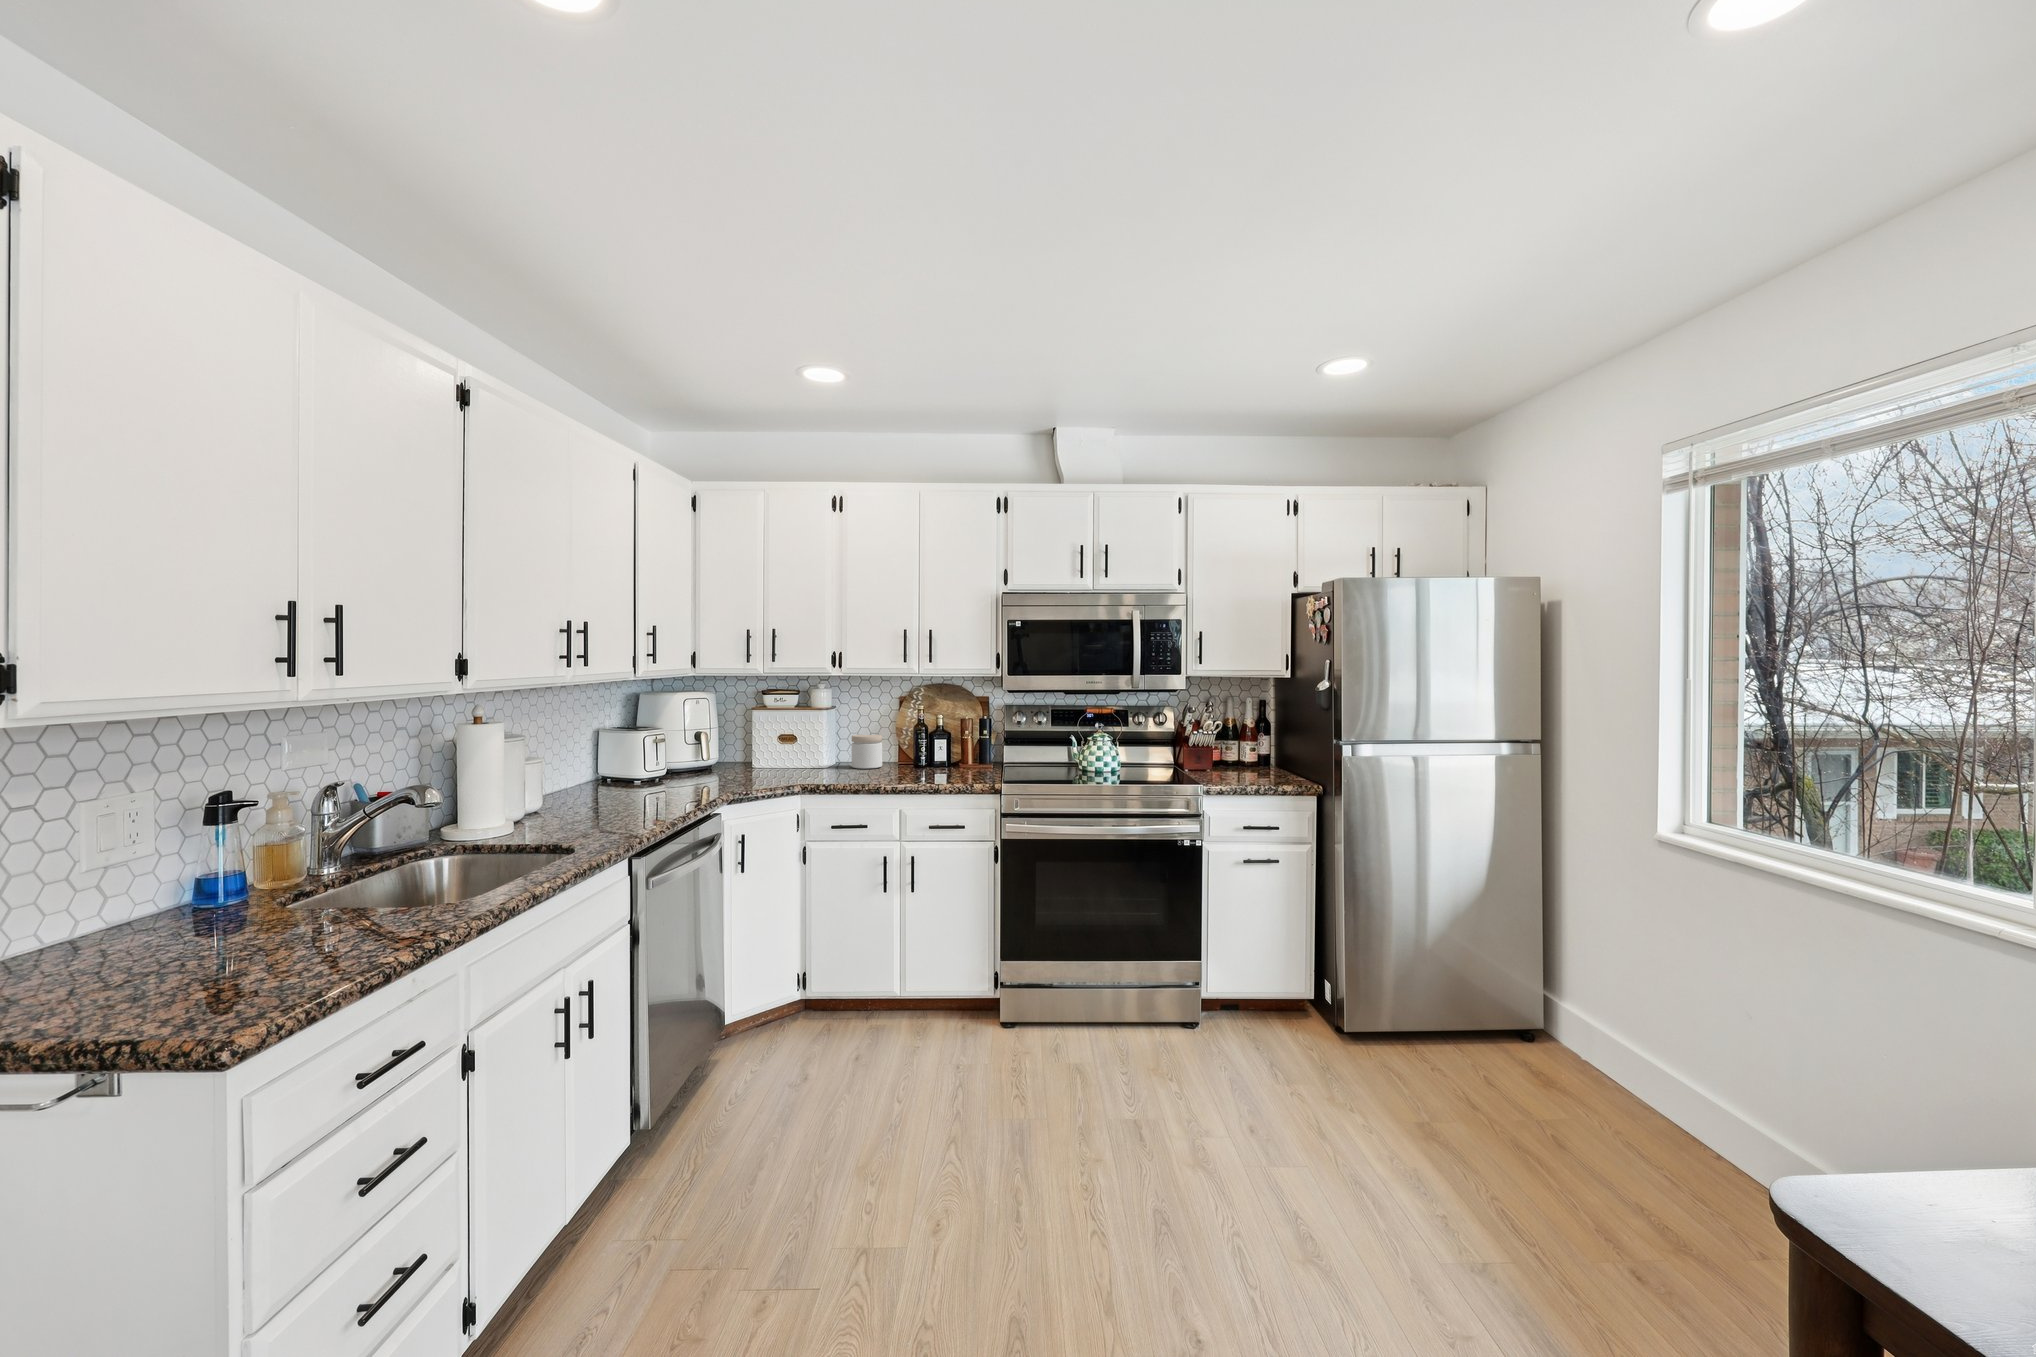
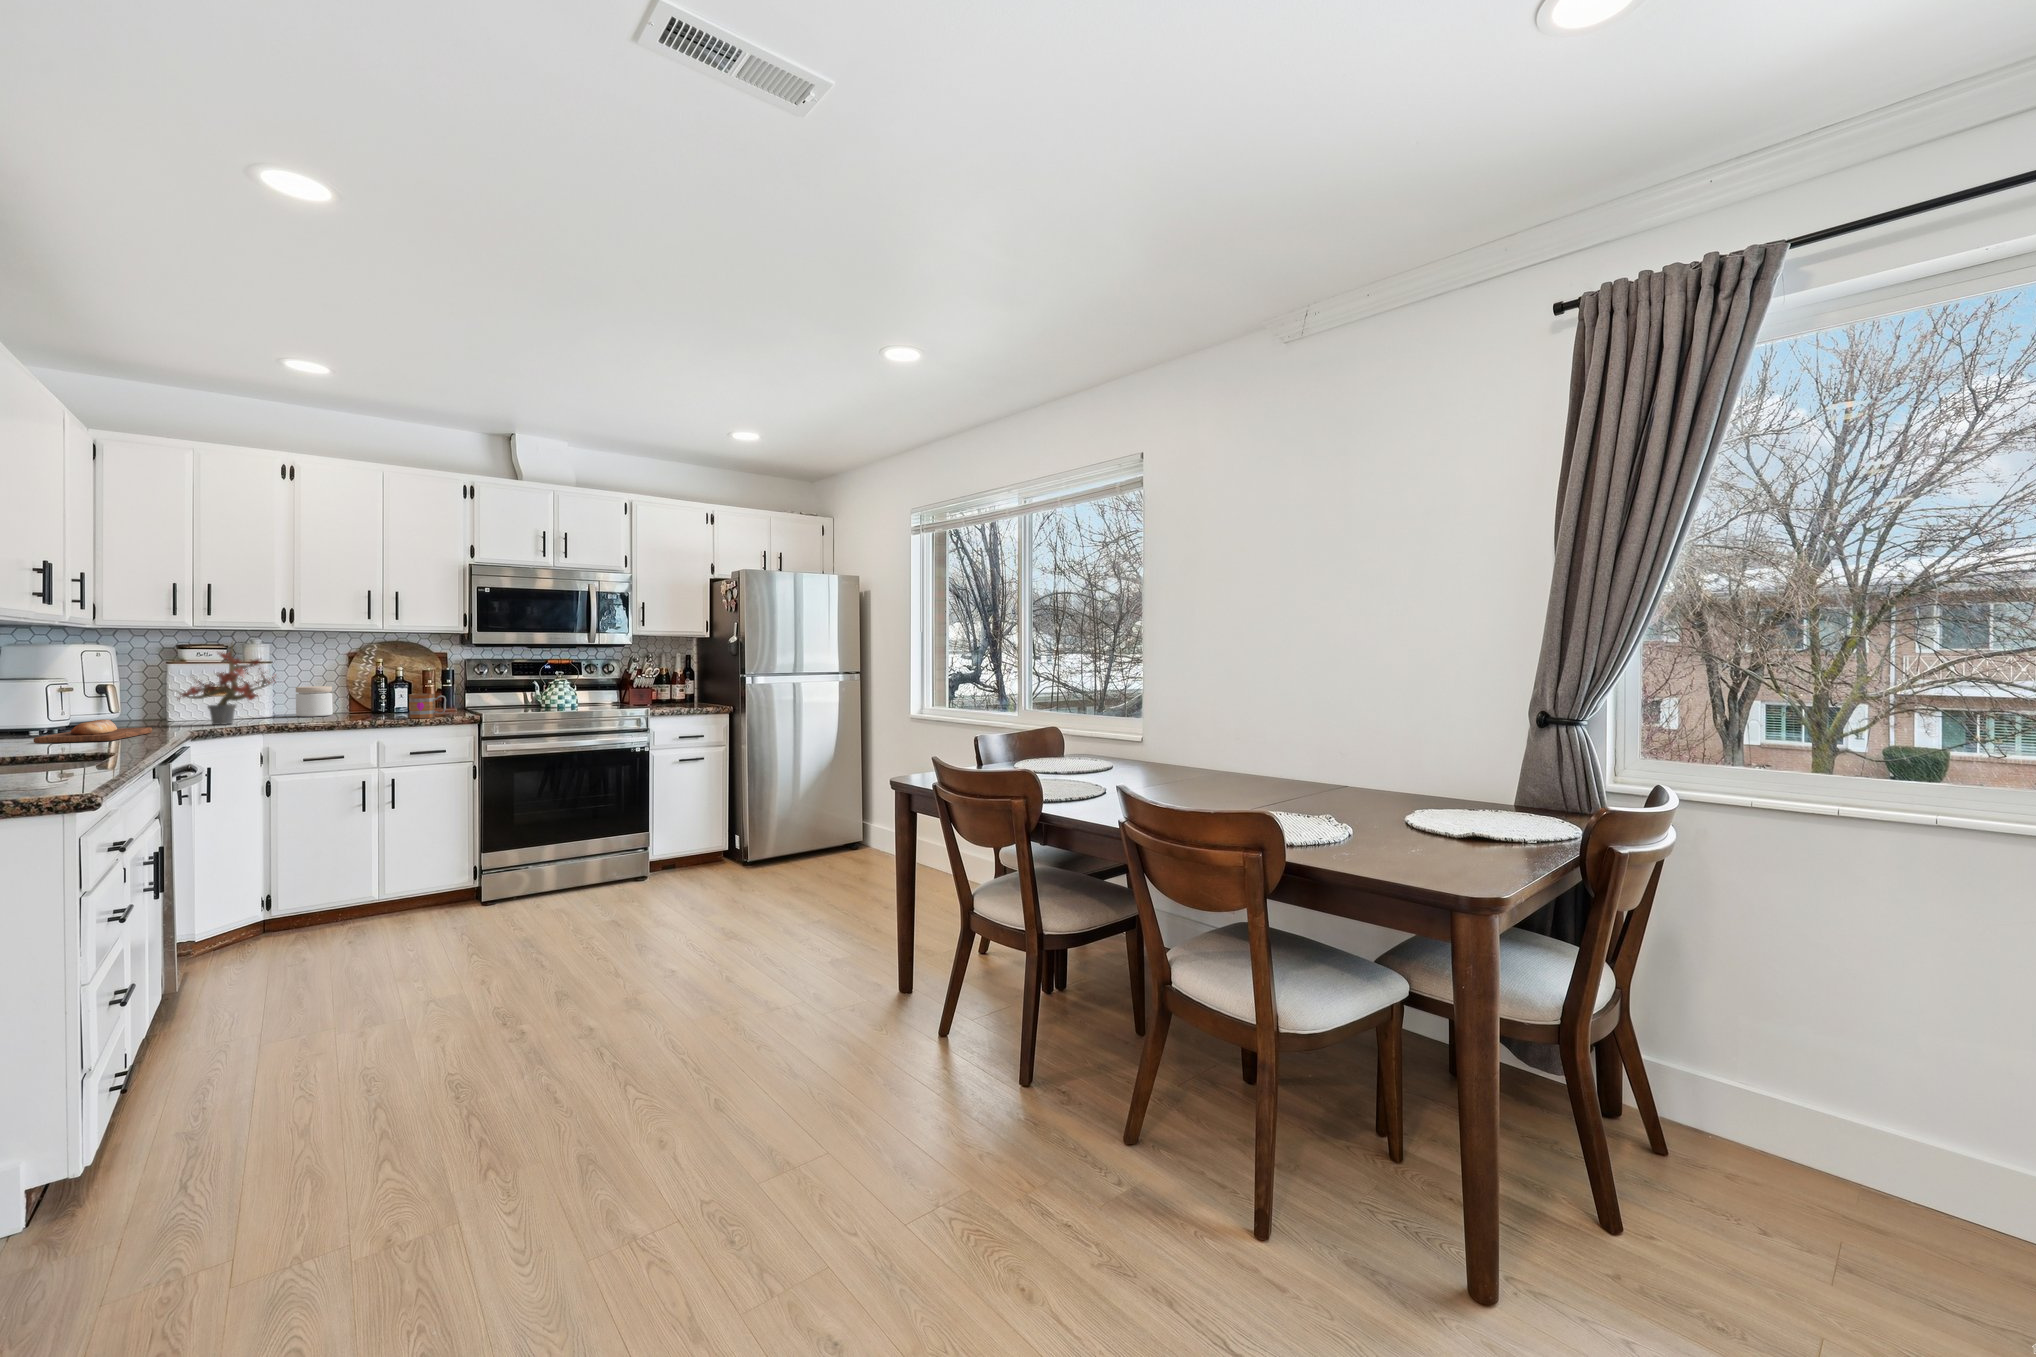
potted plant: none [737,685,824,778] -> present [178,643,276,725]
mug: none [937,750,973,781] -> present [409,694,446,719]
bread loaf: none [611,775,711,802] -> present [34,719,152,743]

